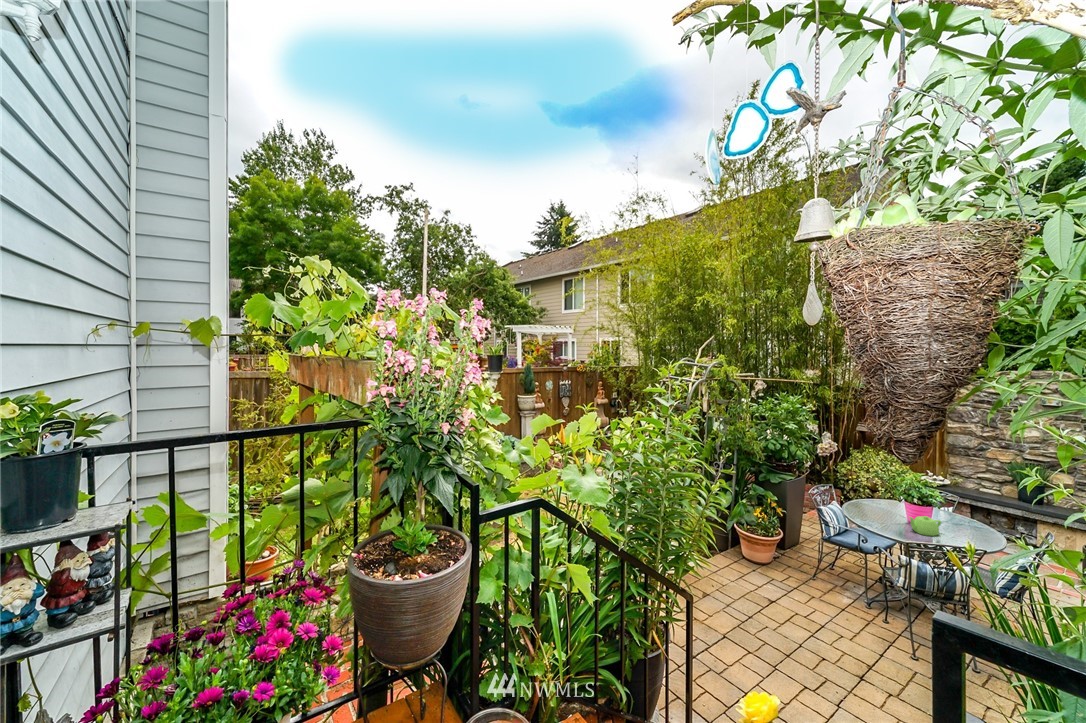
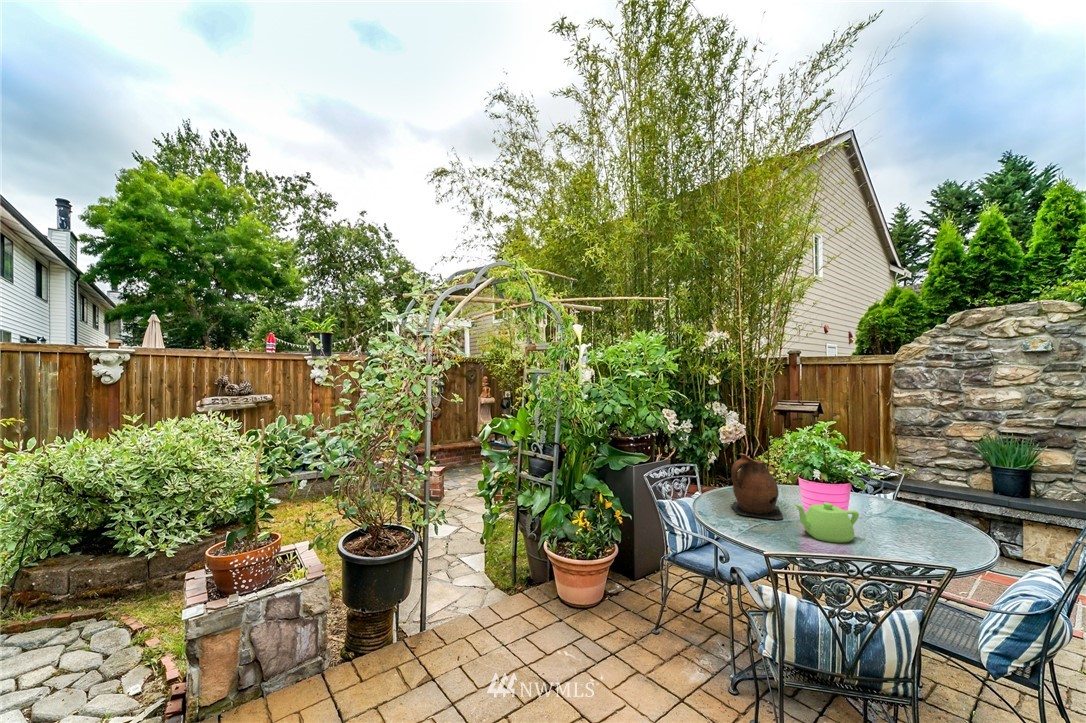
ceramic pitcher: none [864,486,898,523] -> present [731,453,783,521]

